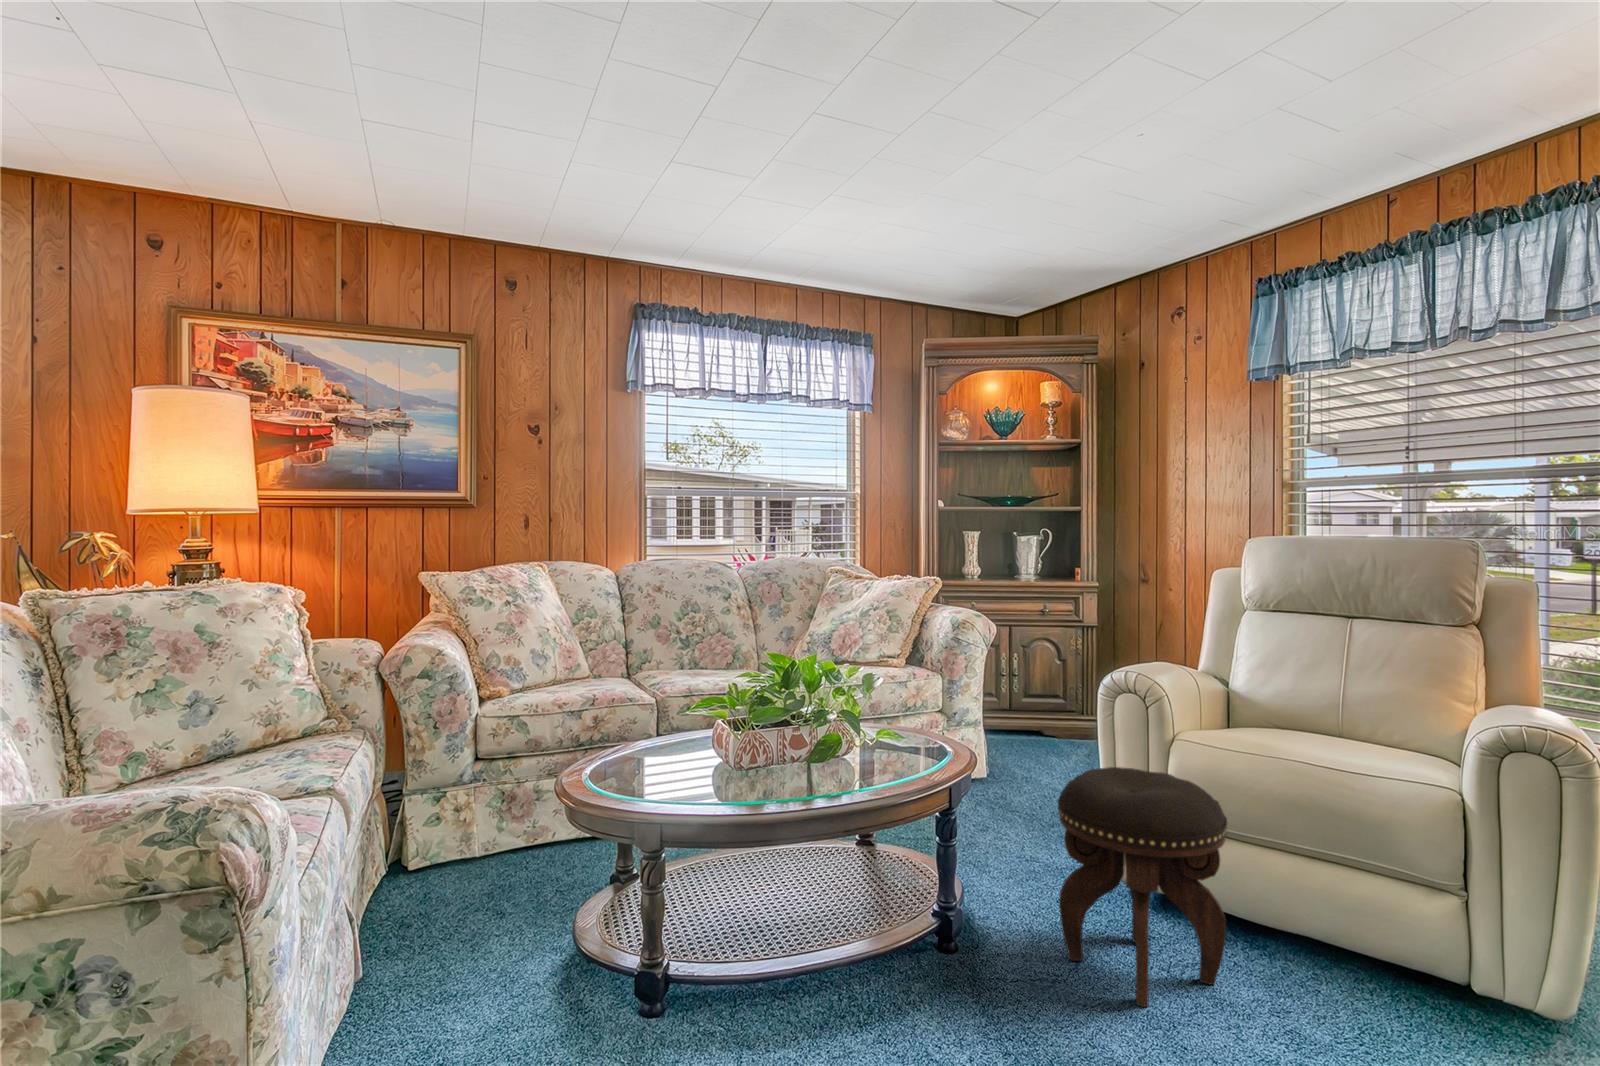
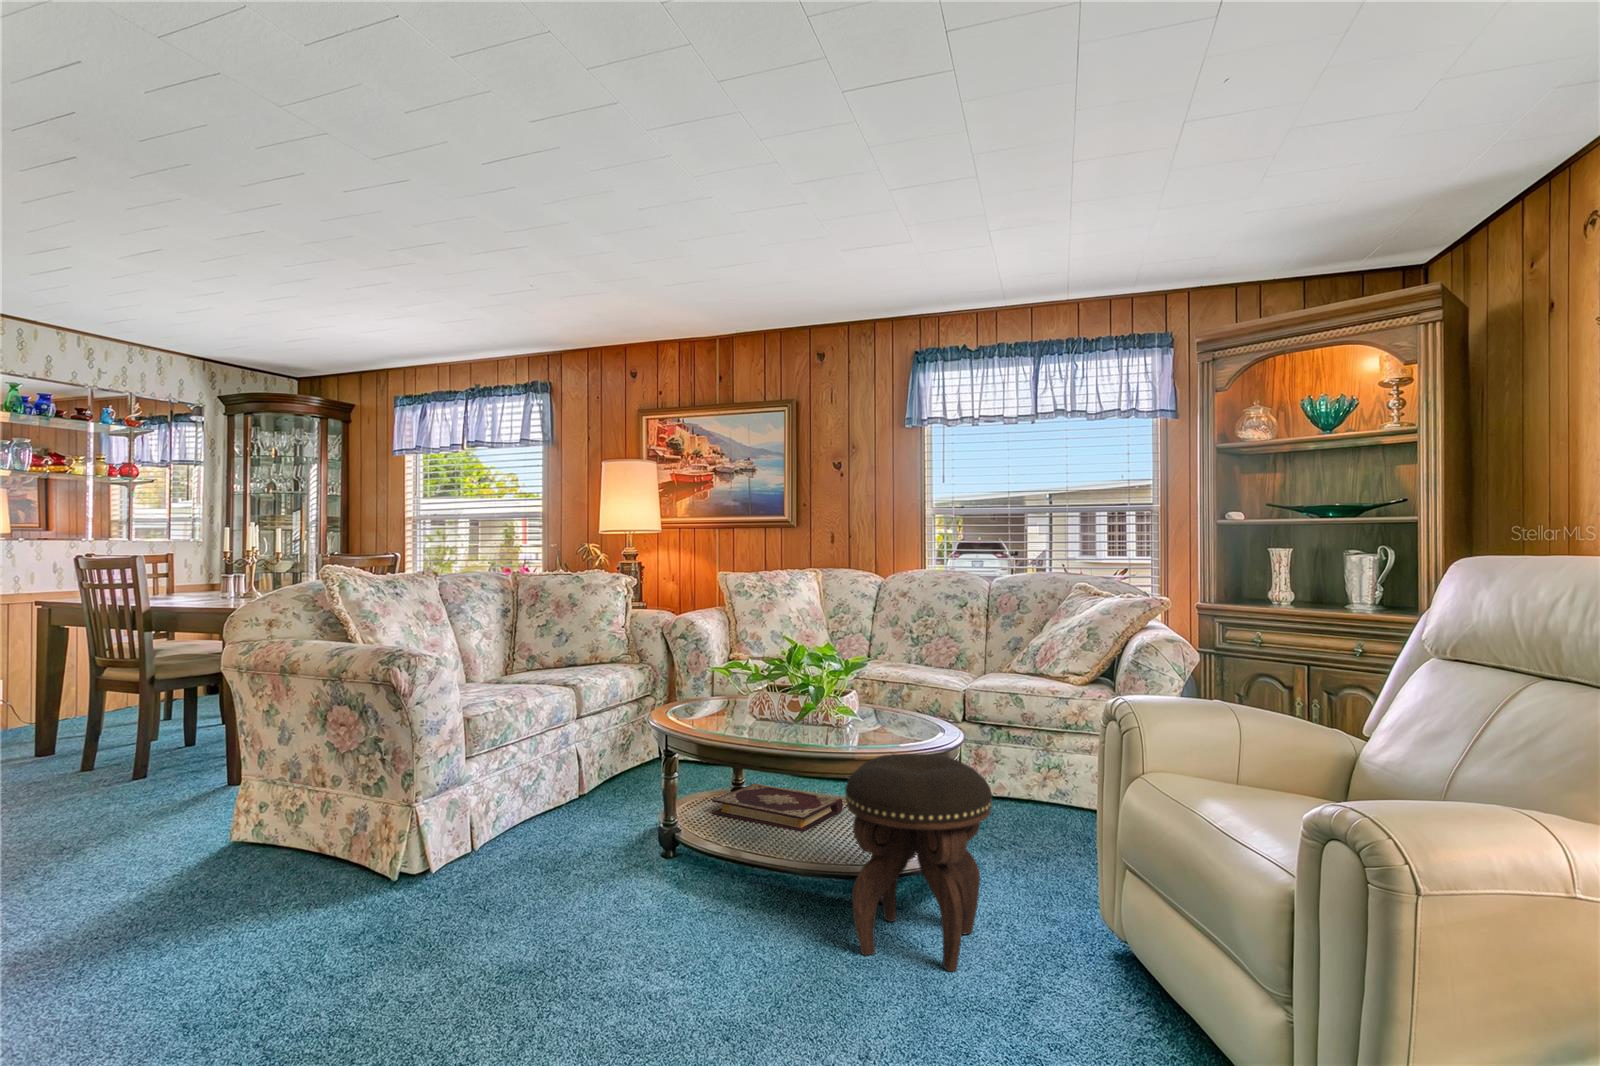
book: none [695,845,850,917] -> present [712,783,843,832]

